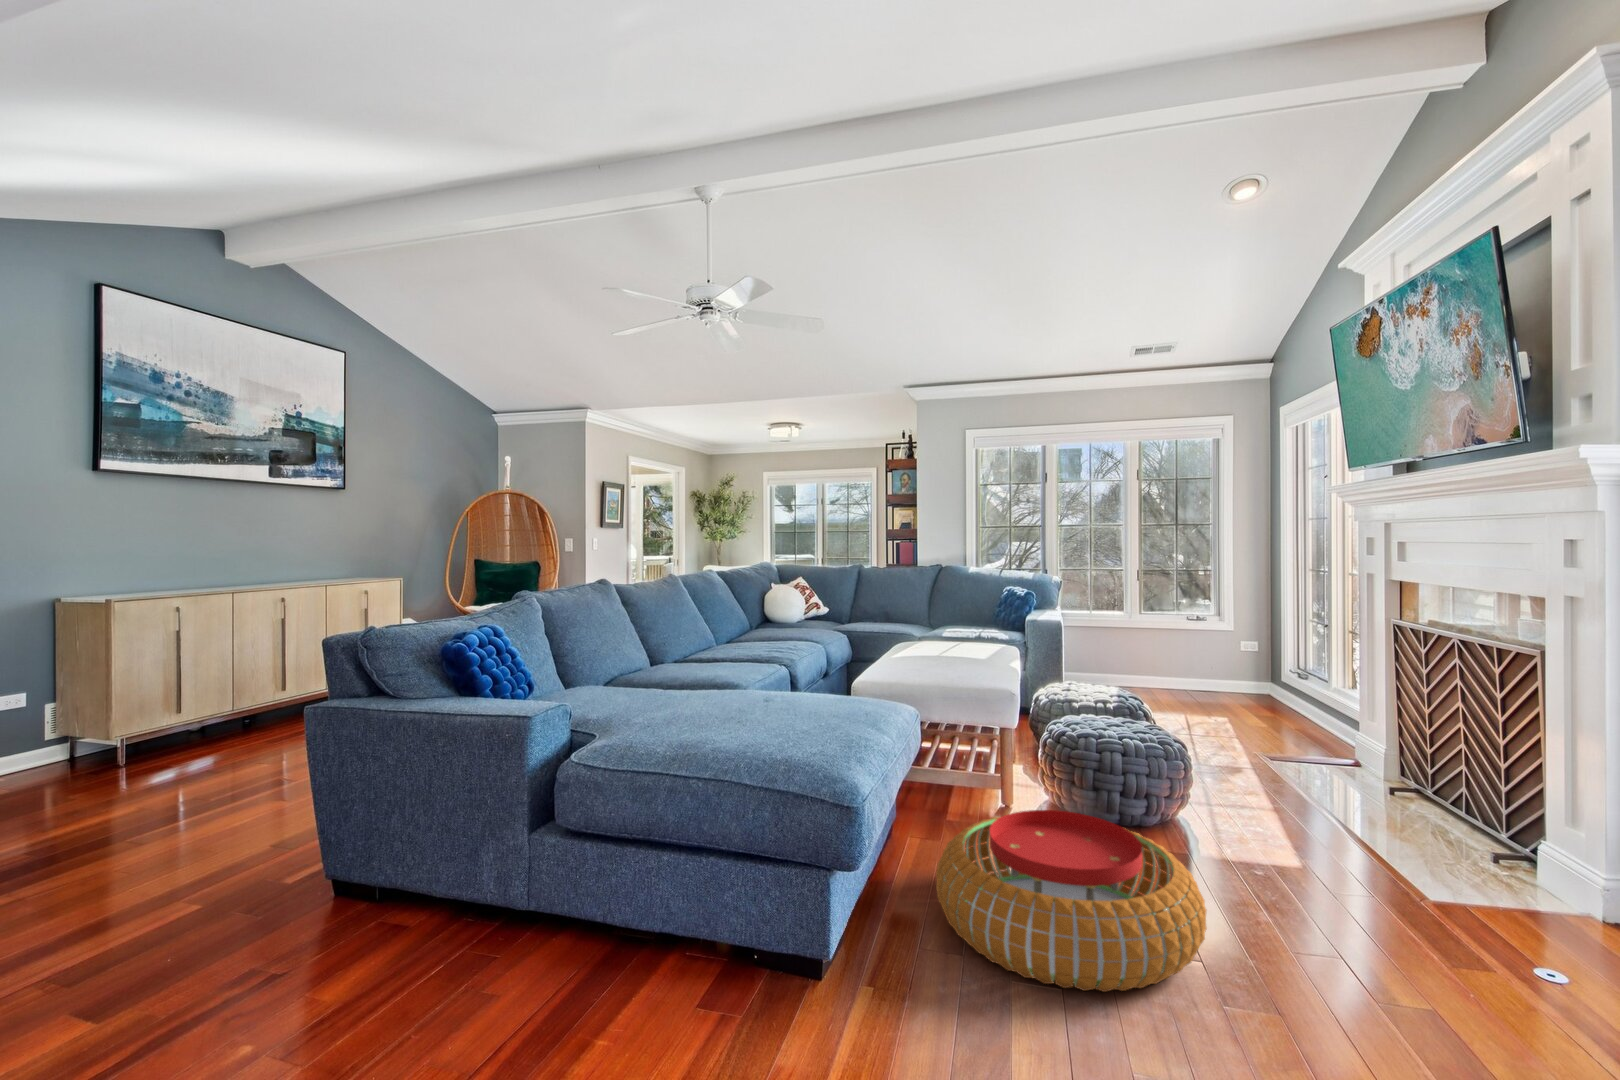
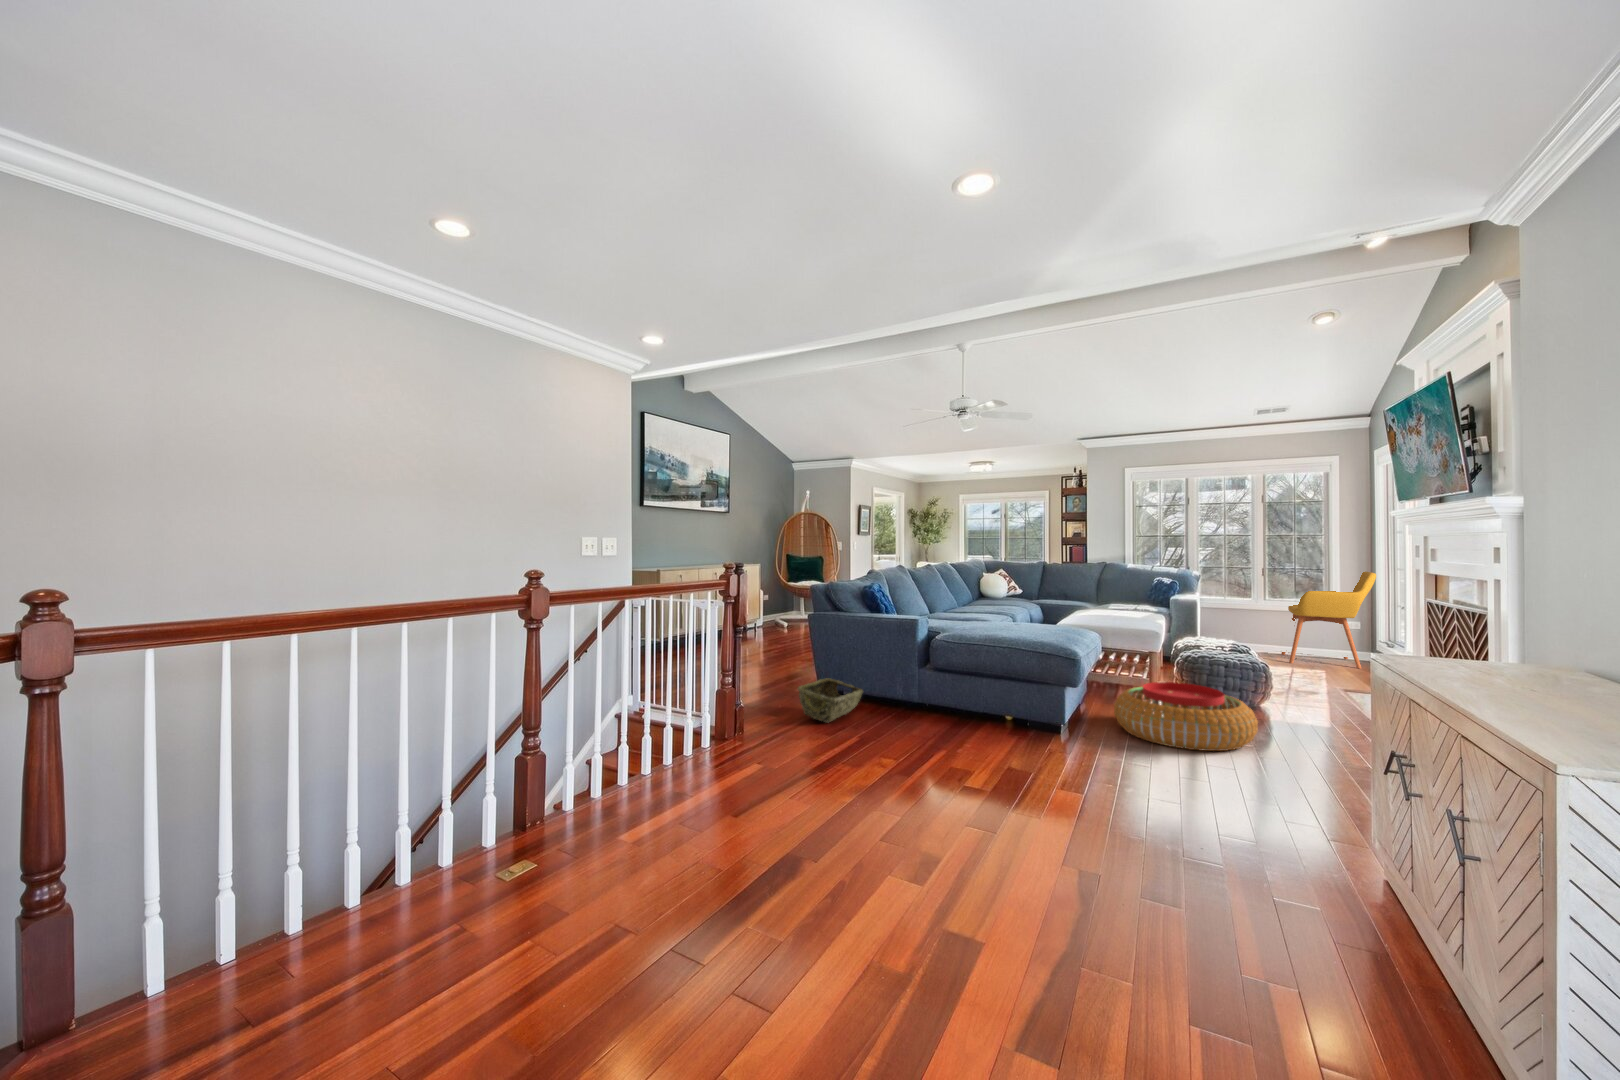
armchair: none [1164,573,1284,710] -> present [1281,571,1376,669]
woven basket: none [186,852,404,998] -> present [798,678,863,723]

